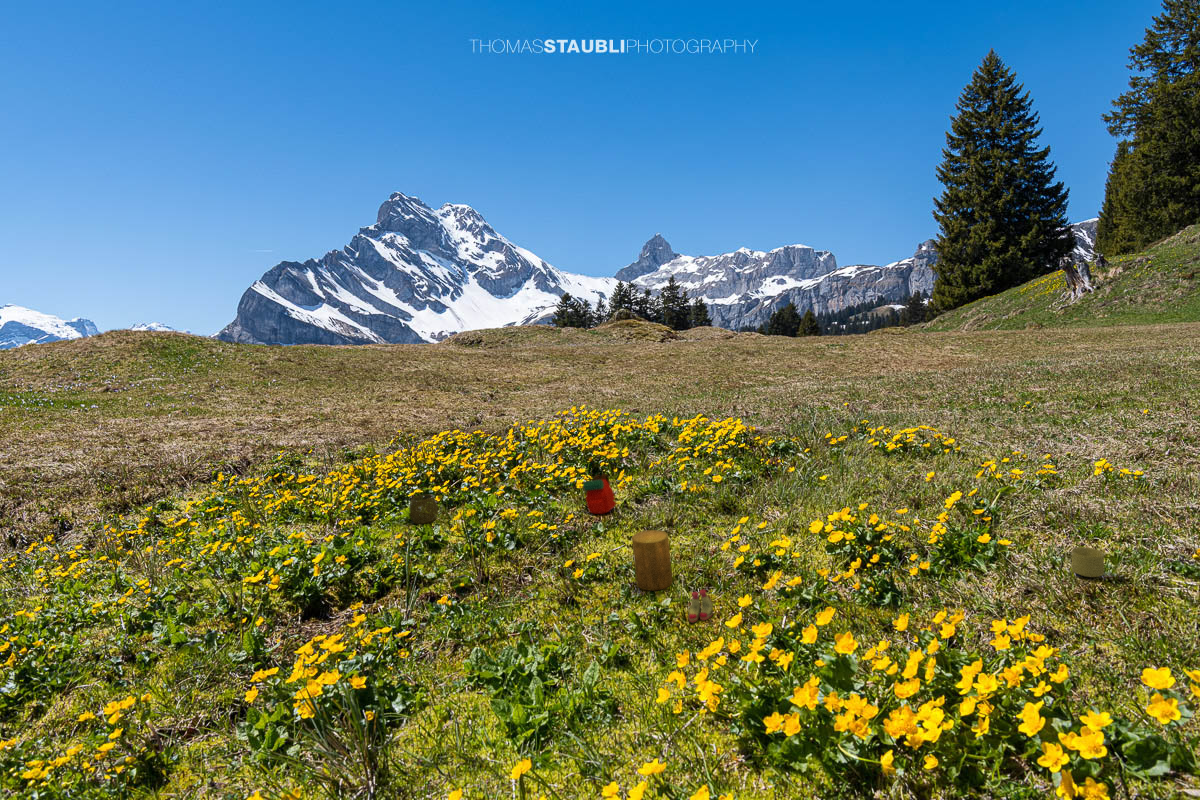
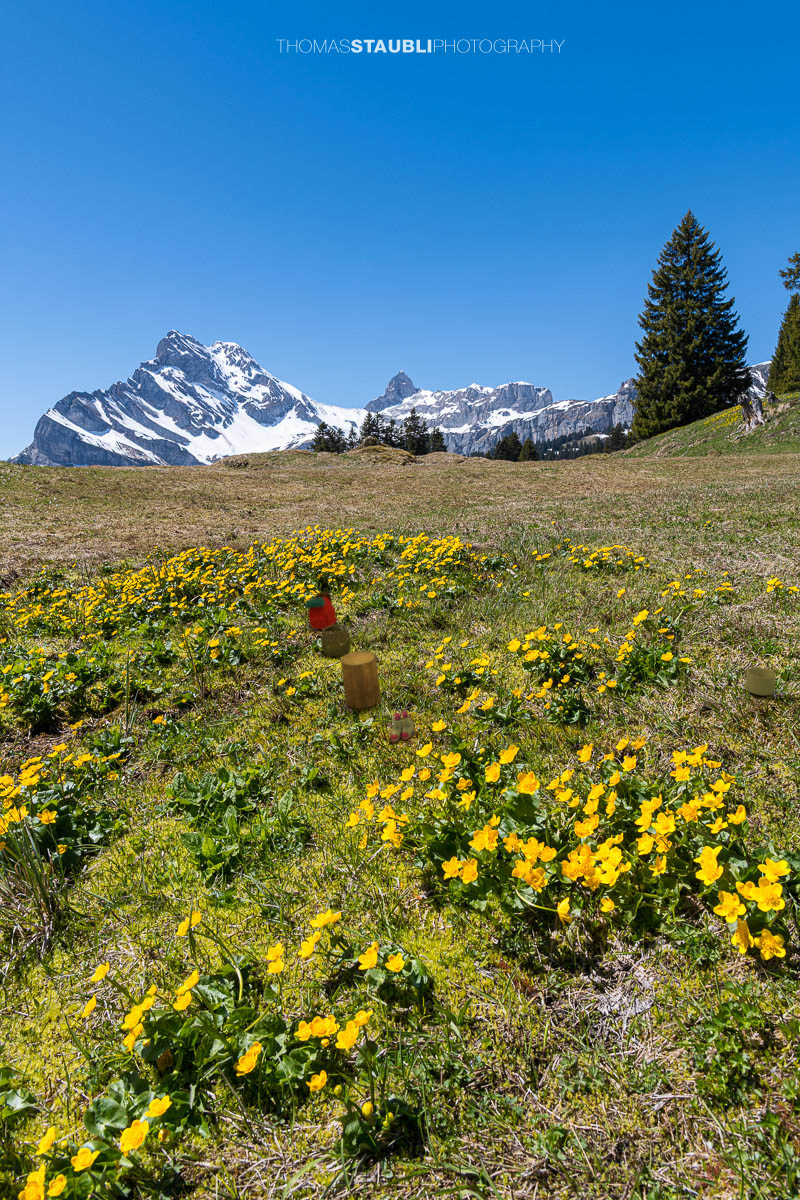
woven basket: present [409,495,438,524] -> present [321,625,351,656]

